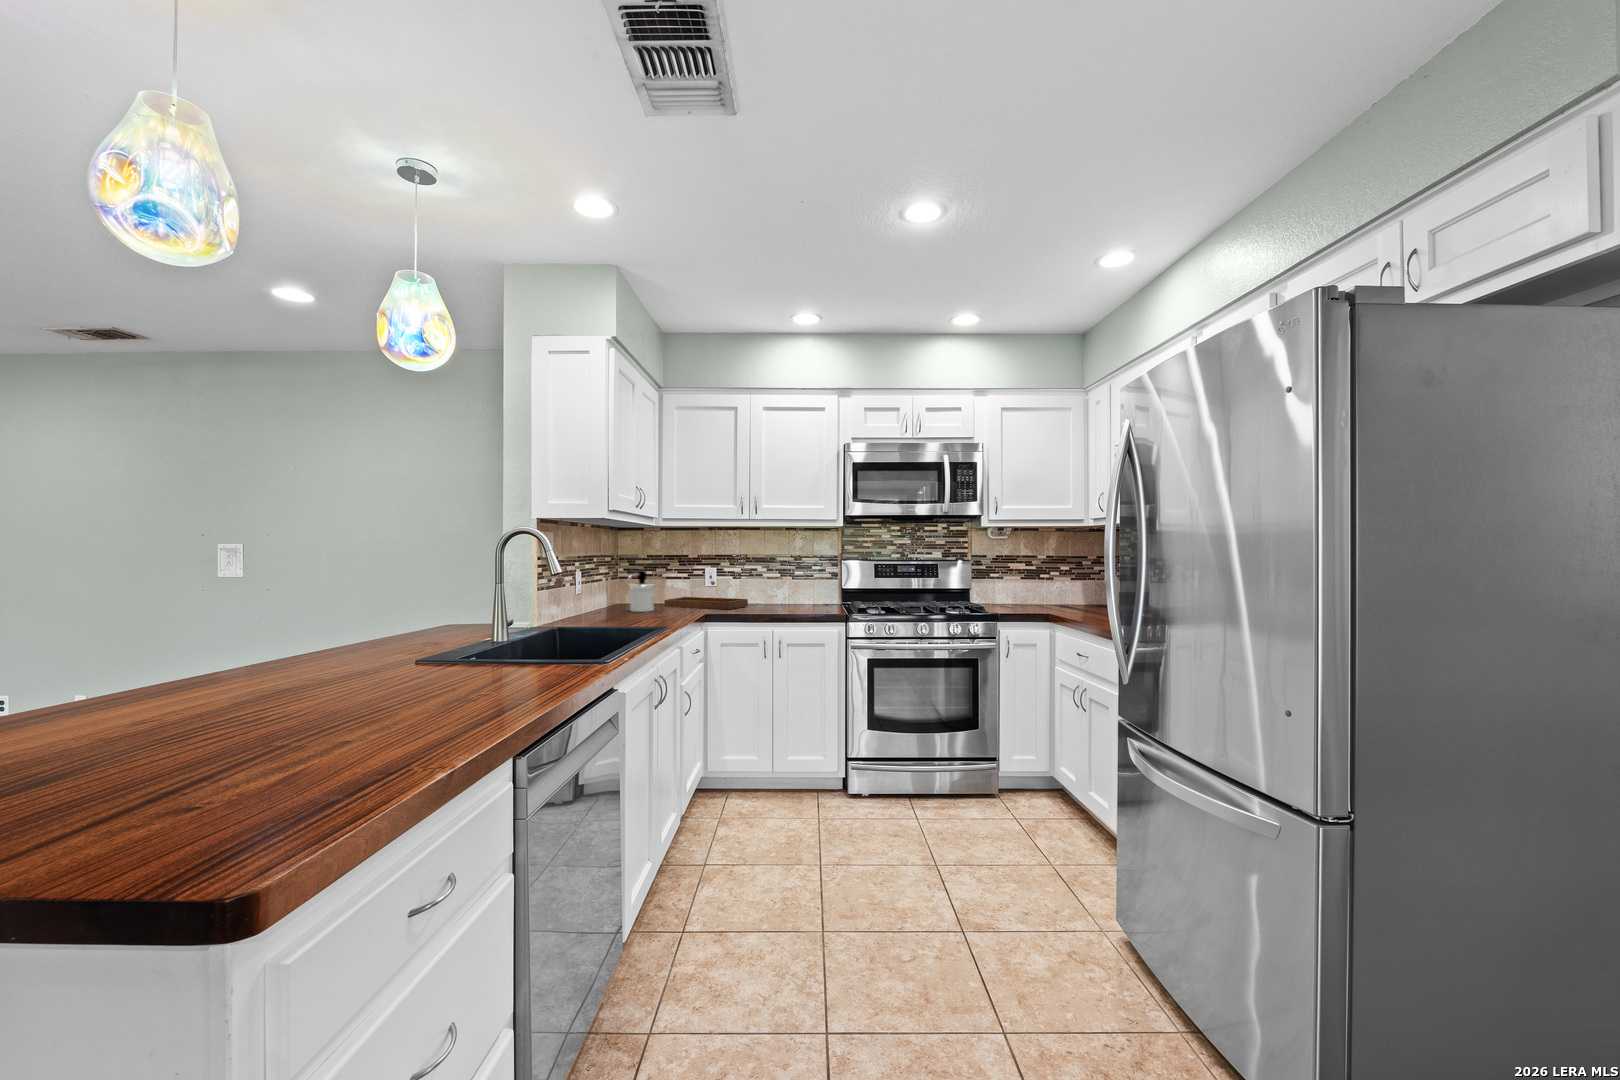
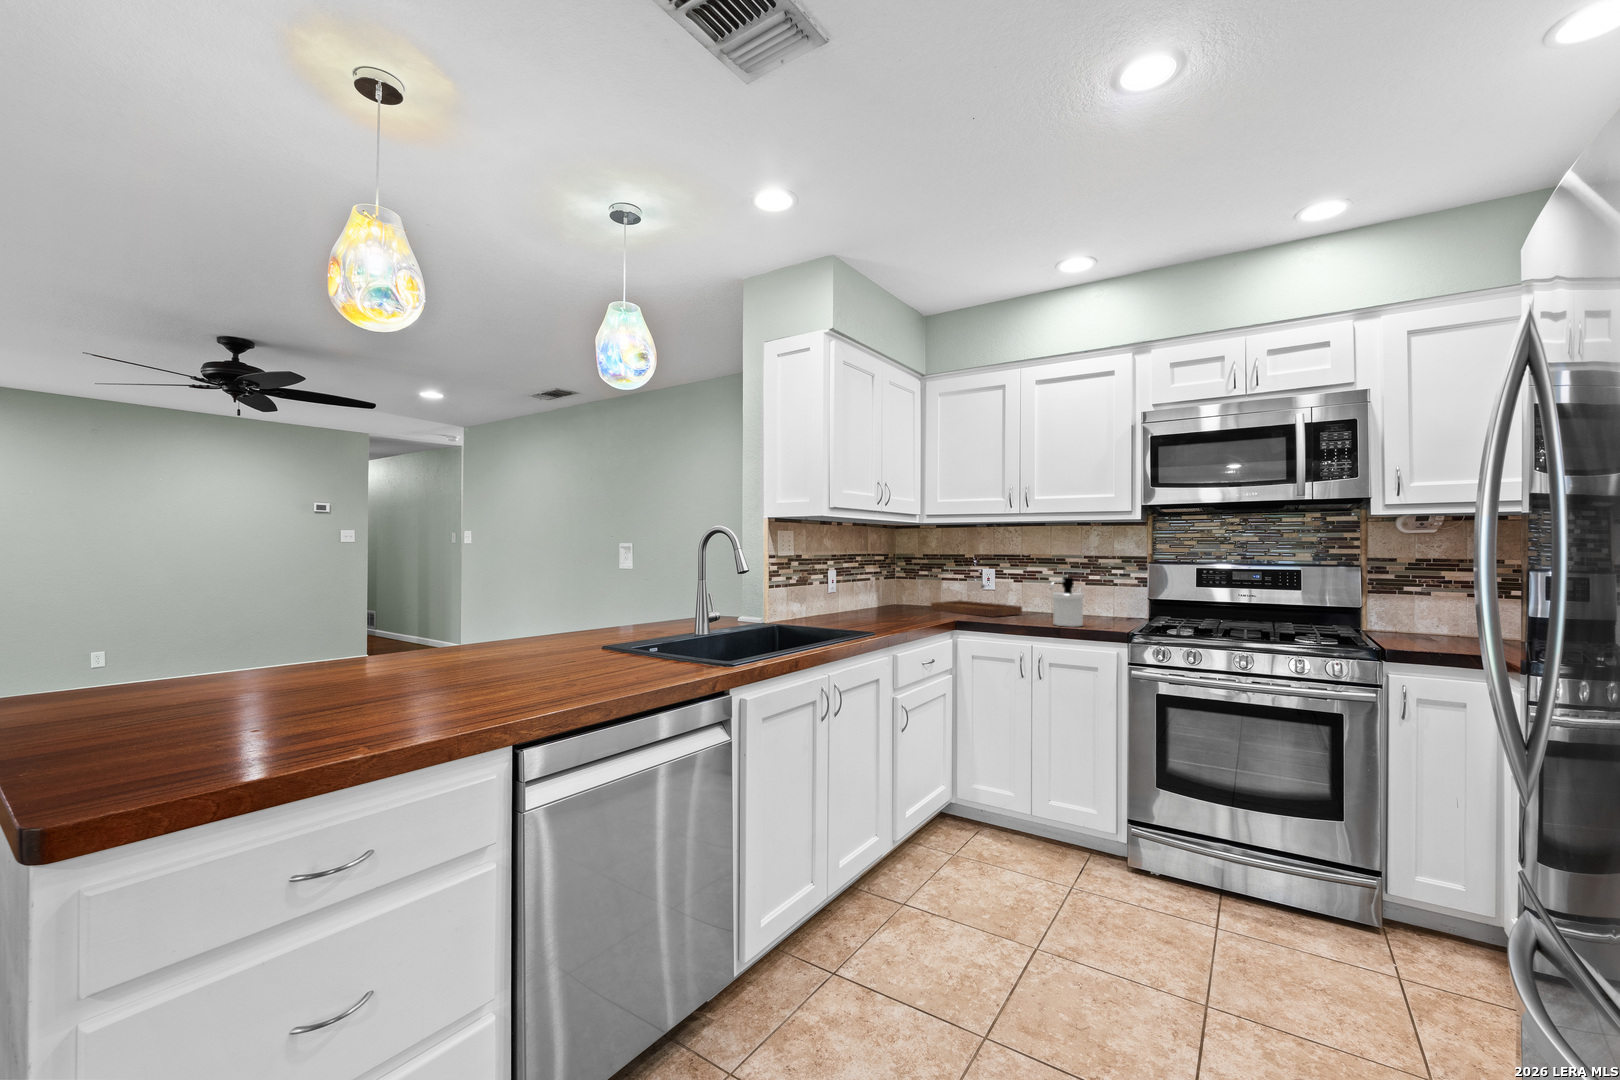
soap dispenser: present [627,571,655,612] -> present [1050,577,1084,627]

